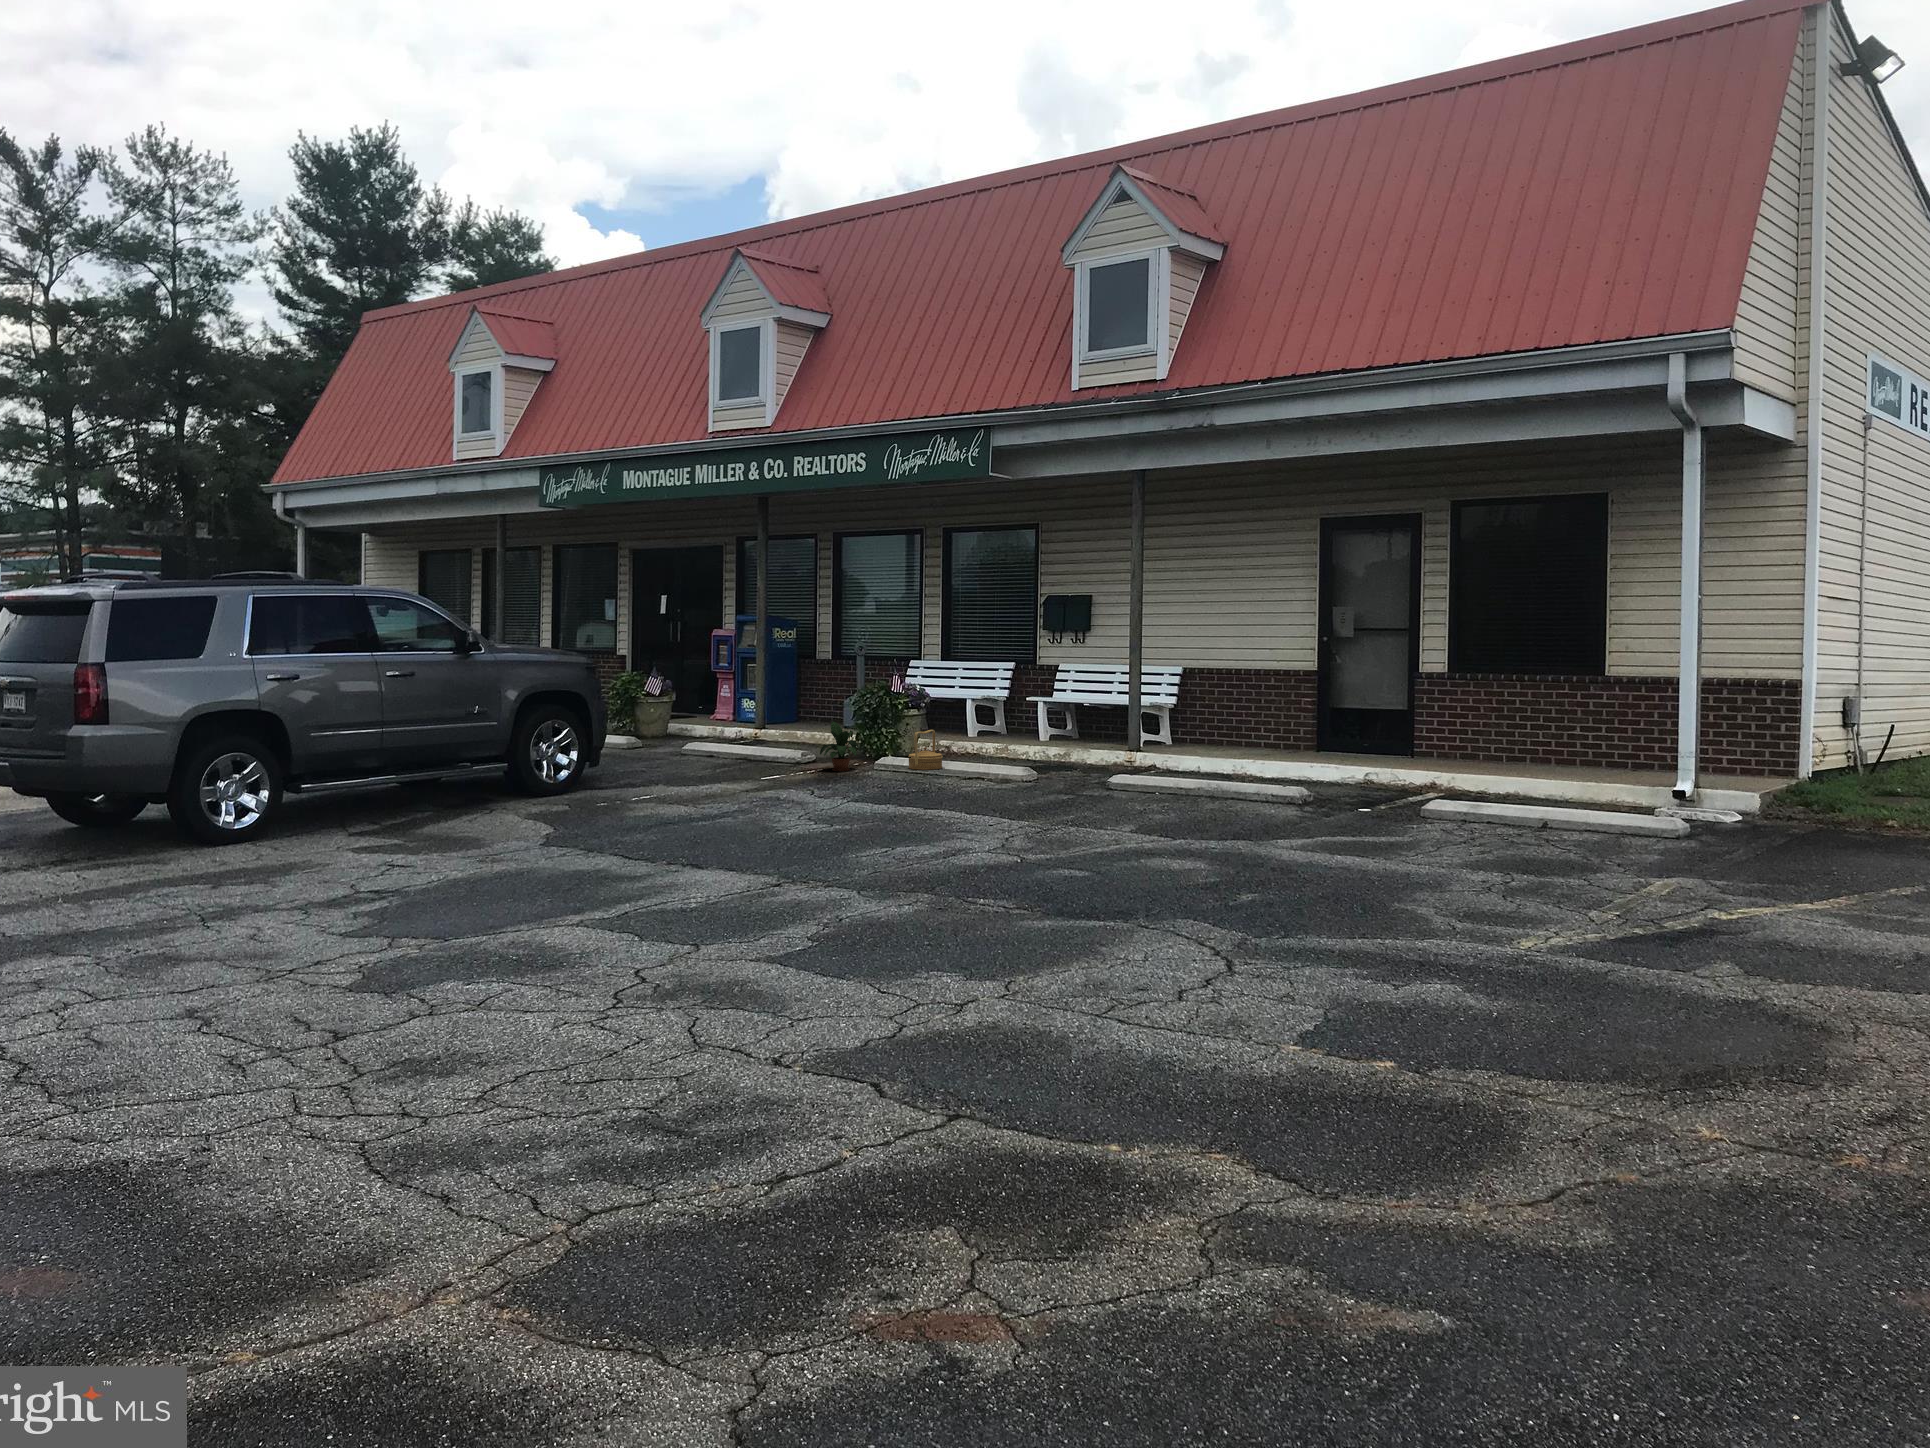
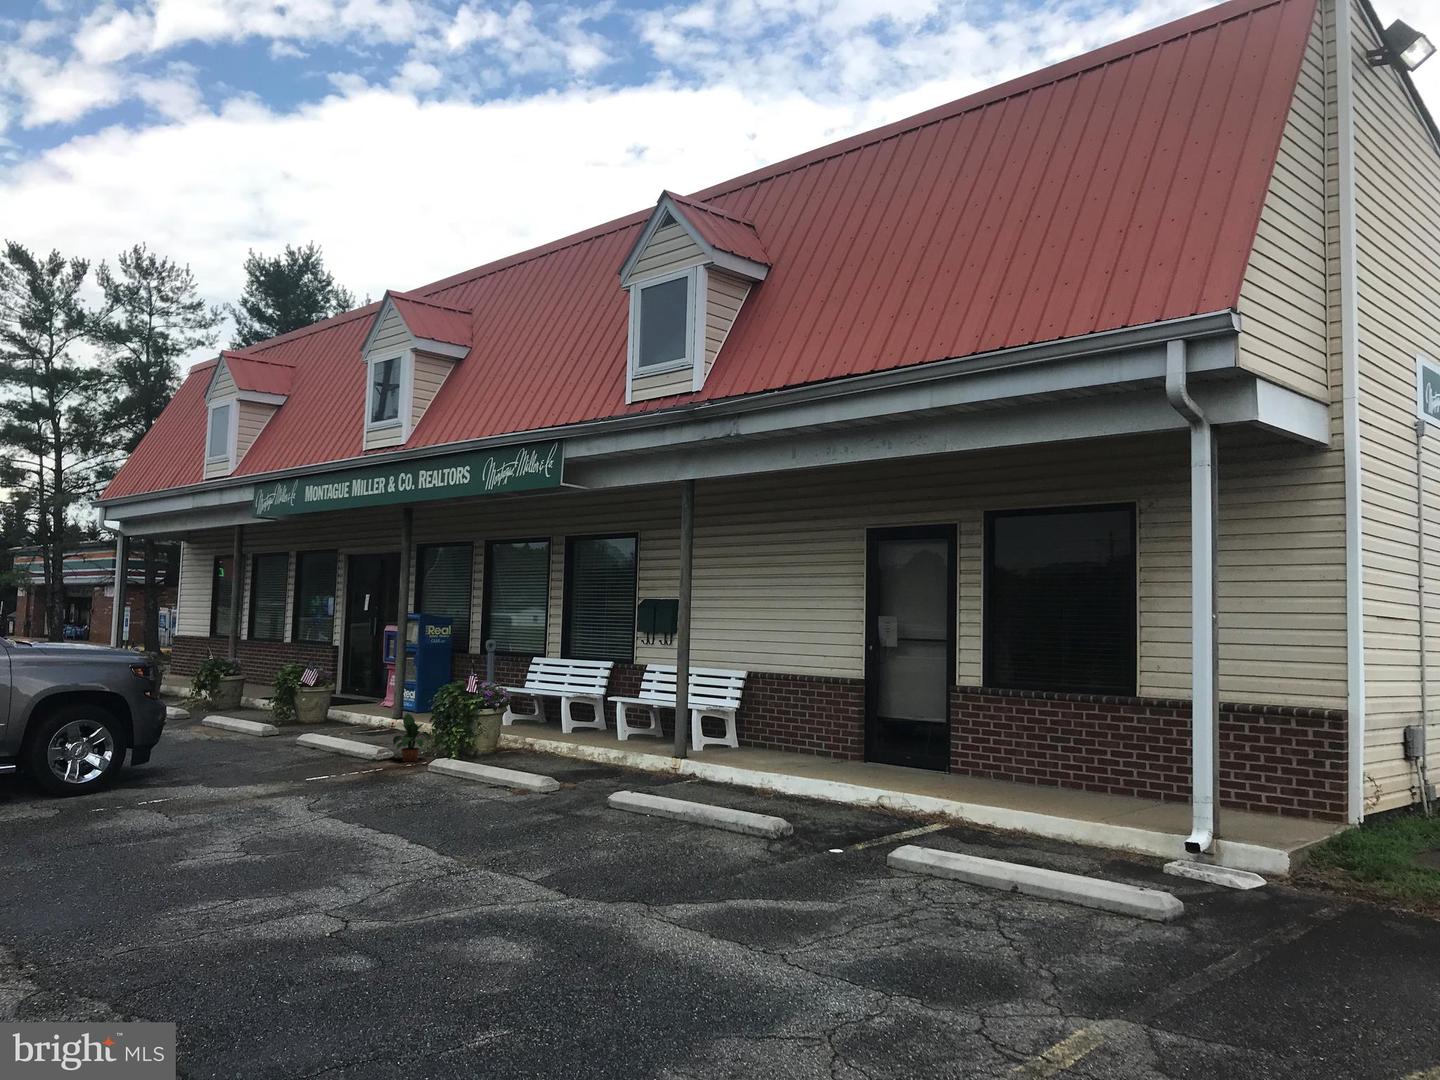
woven basket: present [909,730,942,770] -> none [474,724,508,763]

